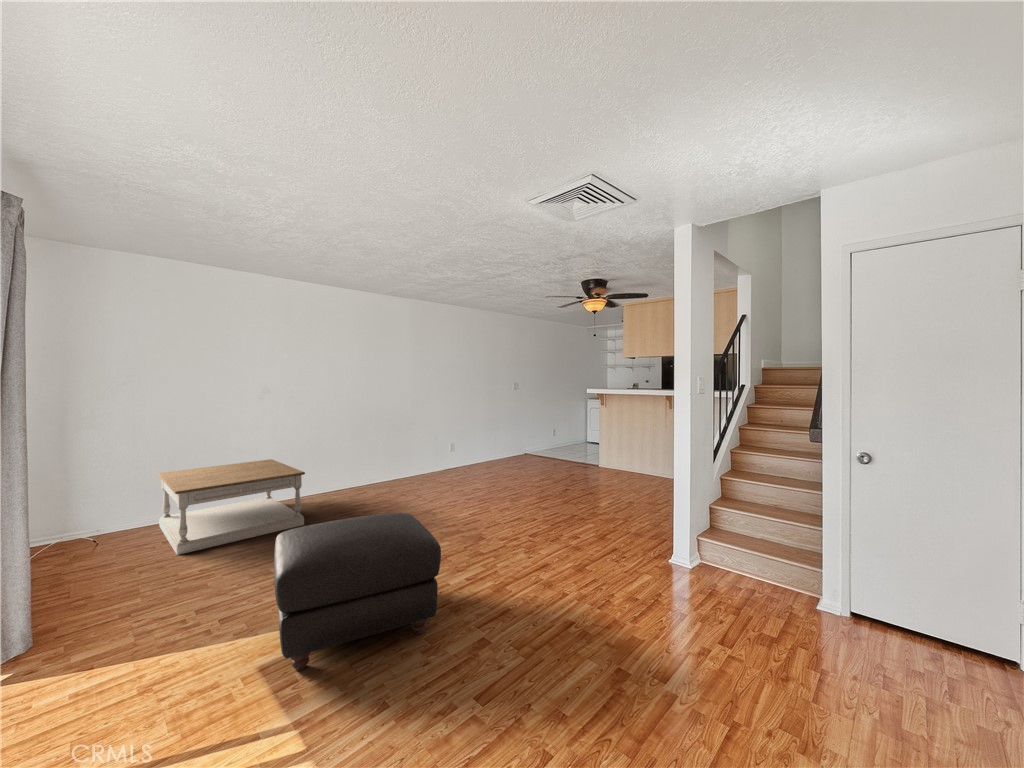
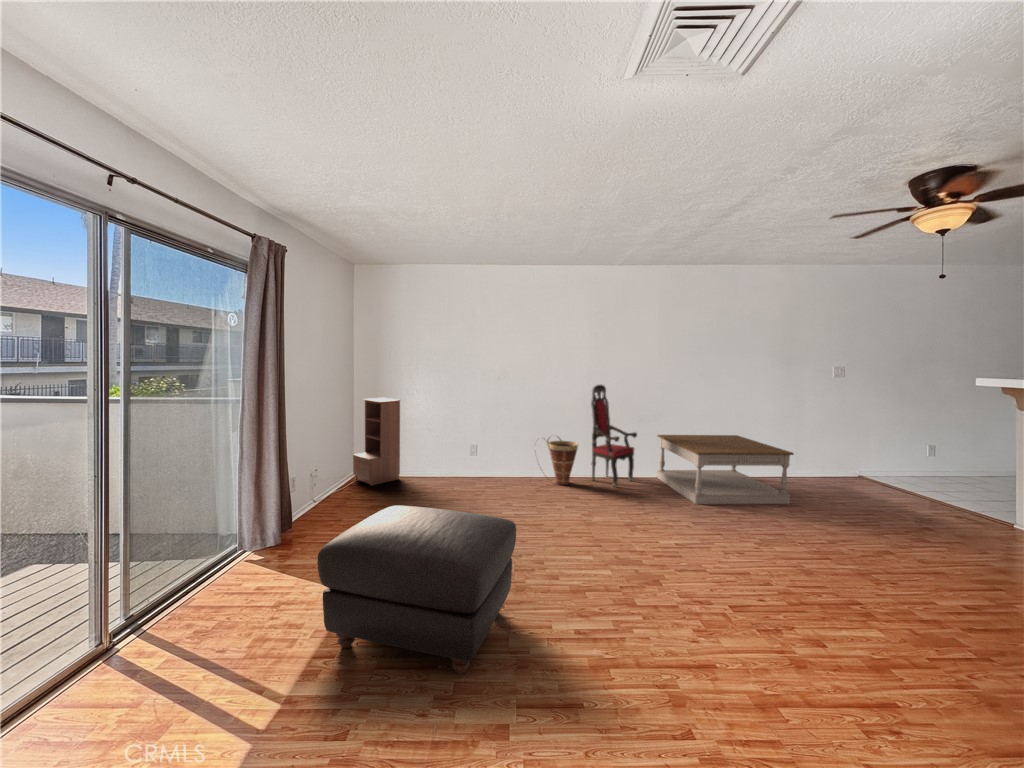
armchair: none [358,403,397,491] -> present [591,385,637,487]
bookshelf: none [47,437,131,555] -> present [353,398,400,485]
basket: none [307,454,353,499] -> present [545,438,578,485]
coffee table: present [158,459,305,555] -> present [657,435,794,504]

